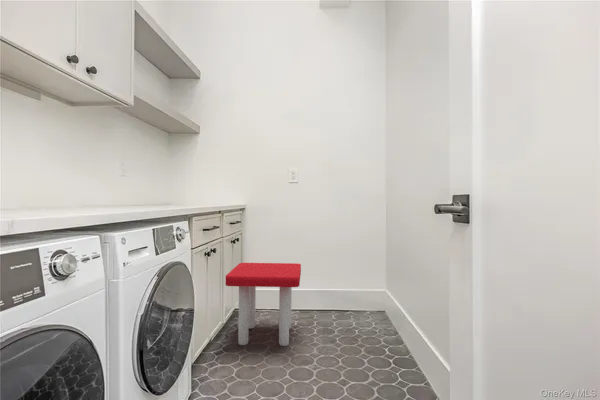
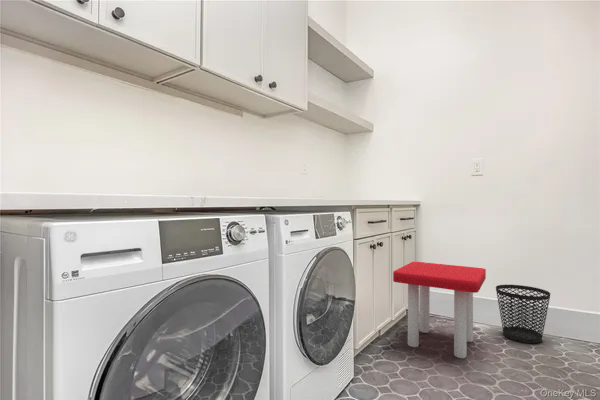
wastebasket: none [307,274,344,320] -> present [496,285,550,343]

